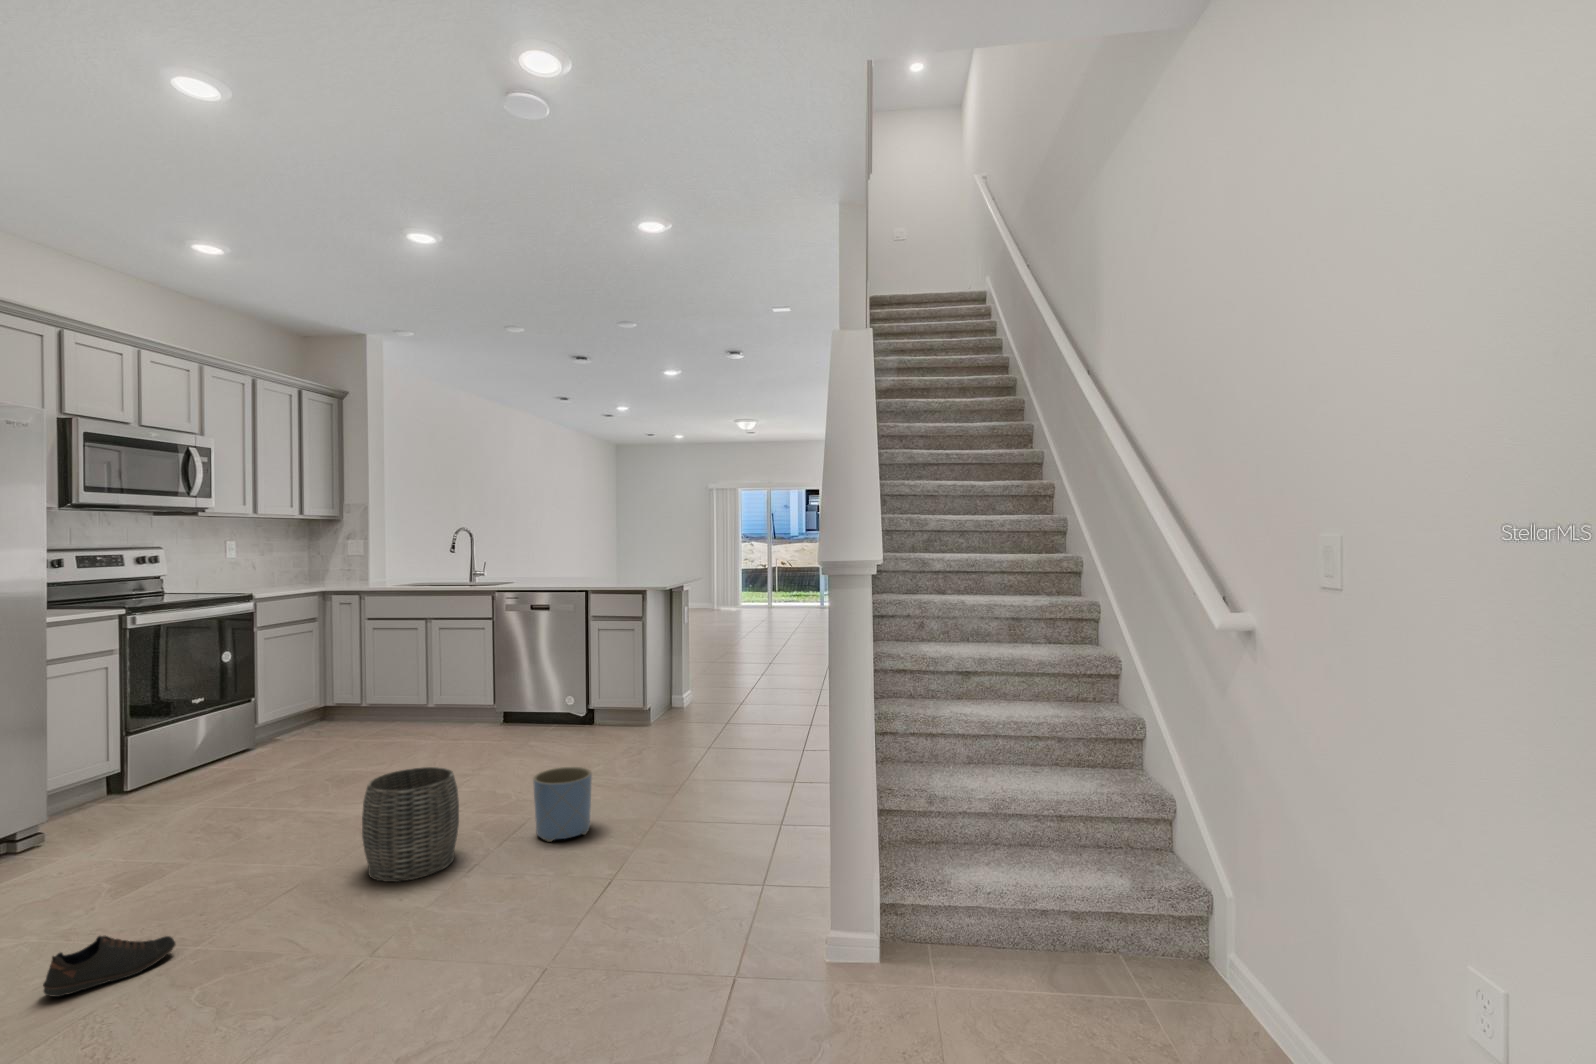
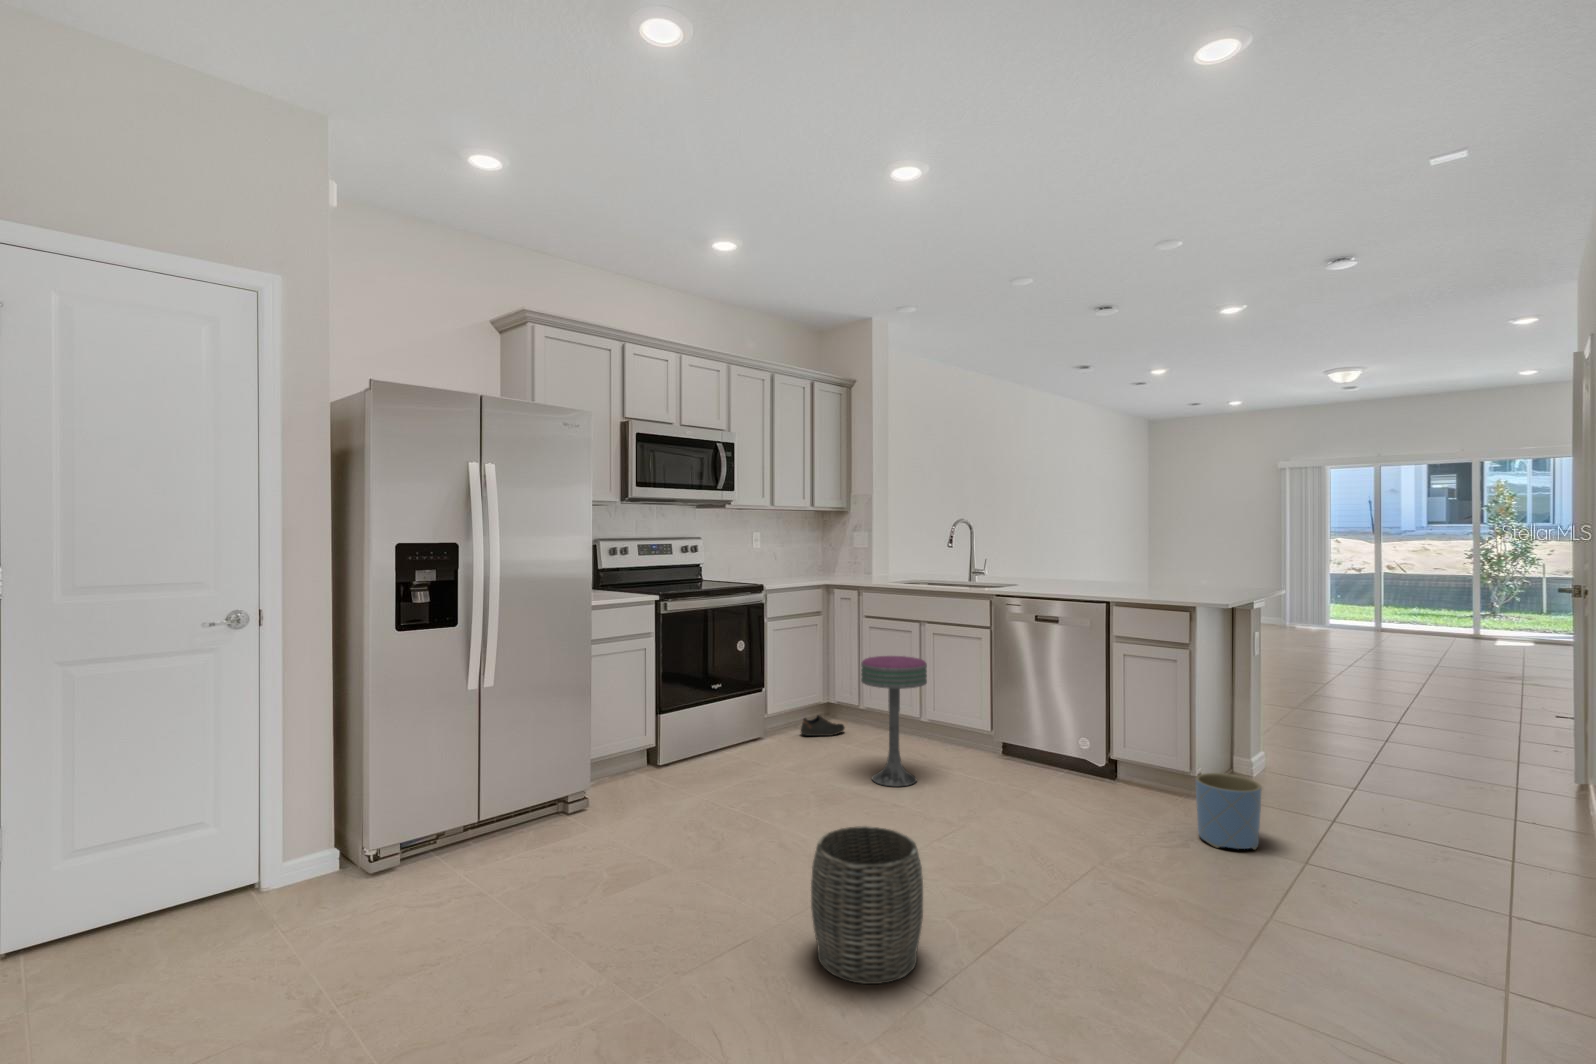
bar stool: none [372,648,437,762] -> present [861,656,927,787]
planter: present [533,767,592,842] -> present [1196,773,1262,850]
shoe: present [43,936,175,997] -> present [801,715,845,736]

